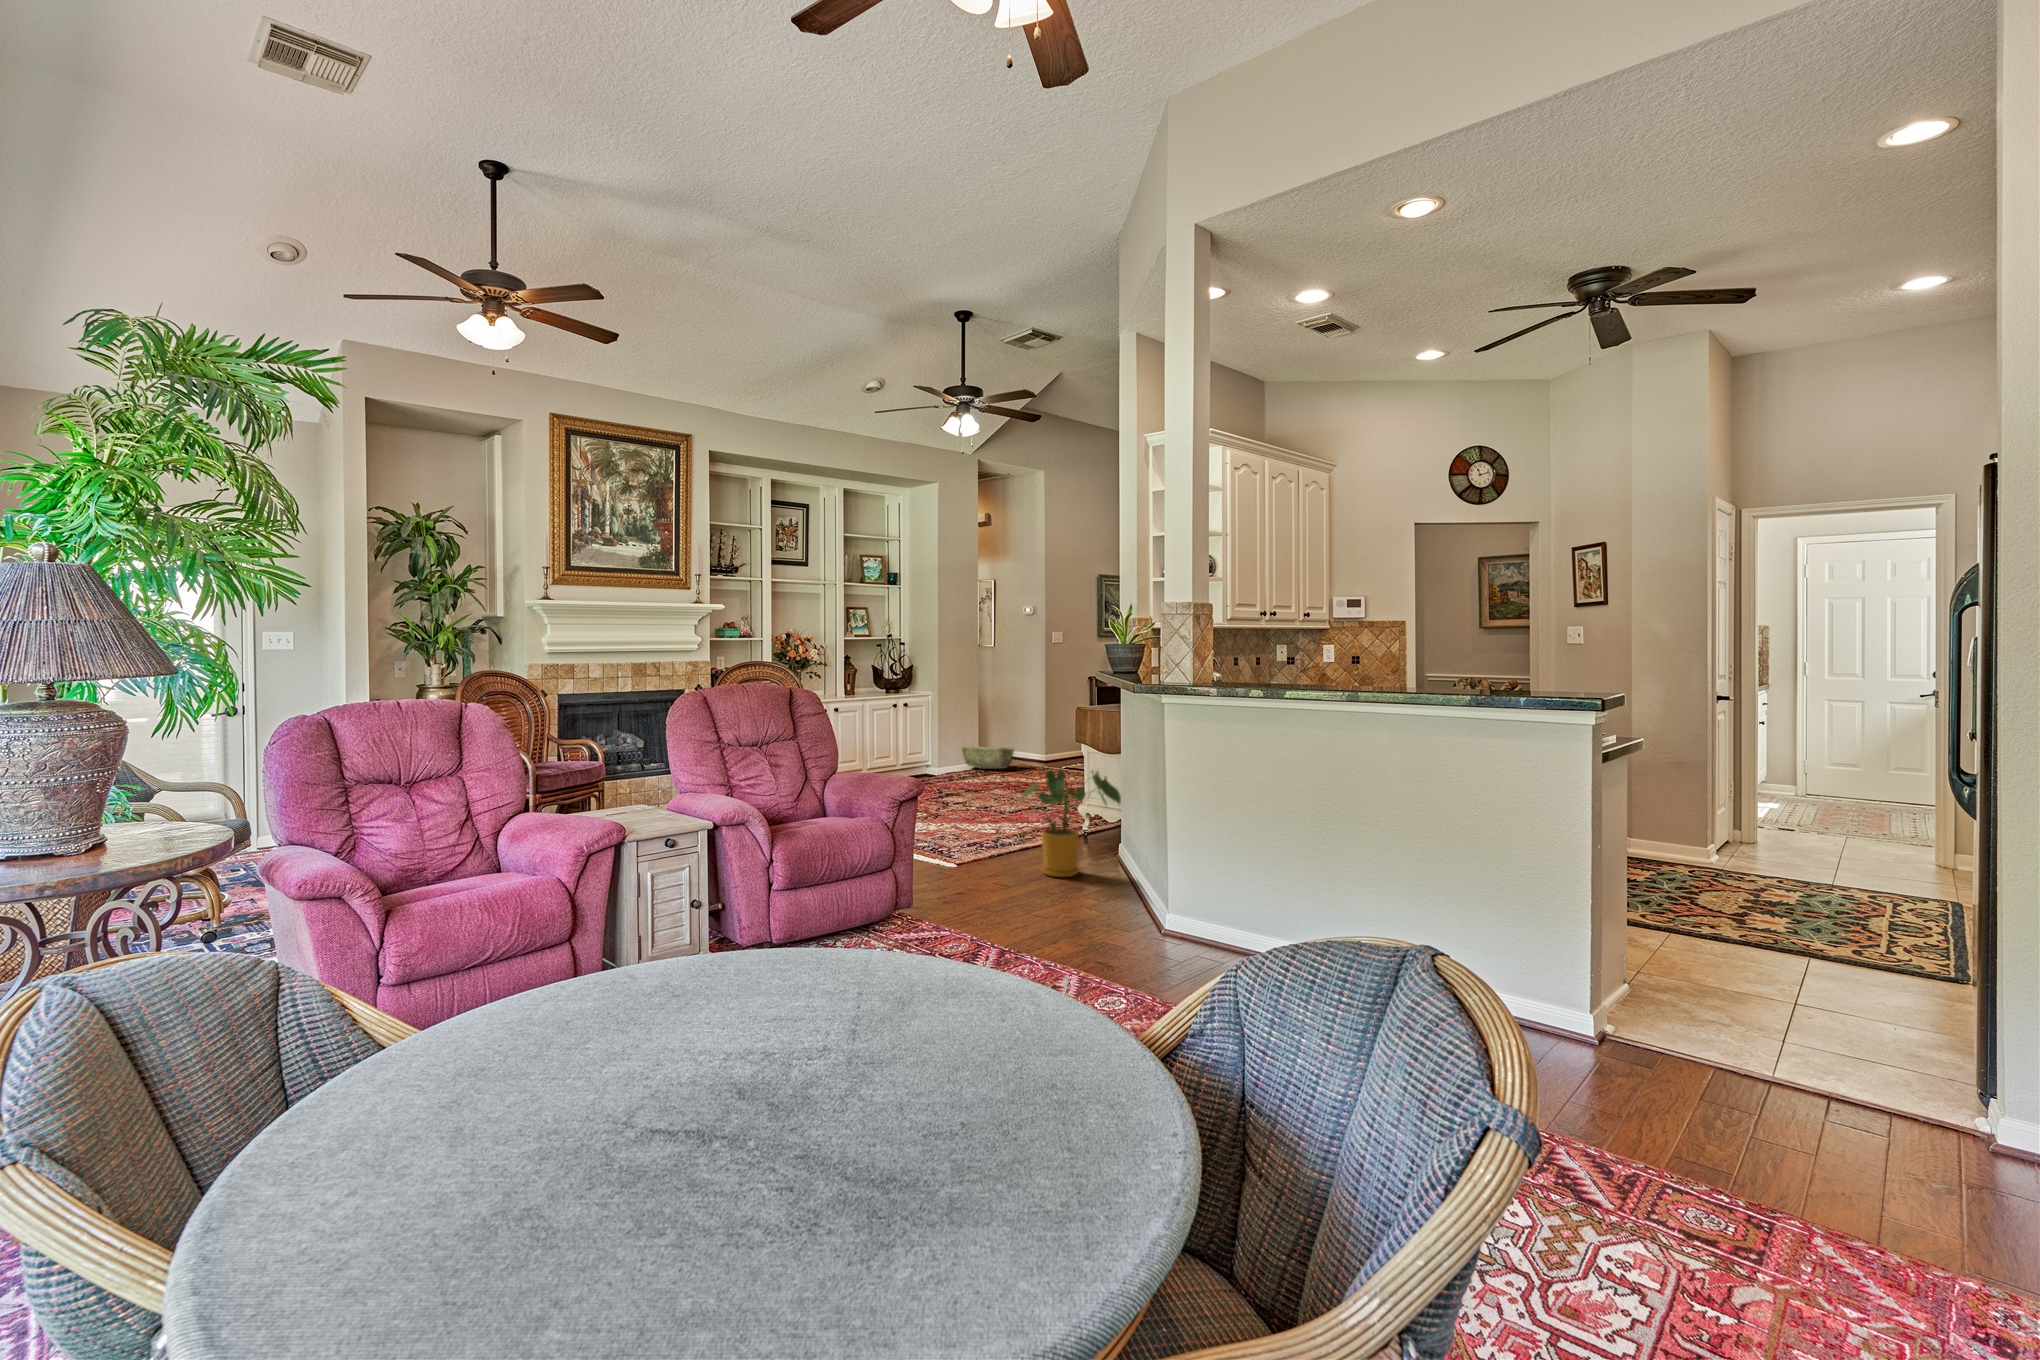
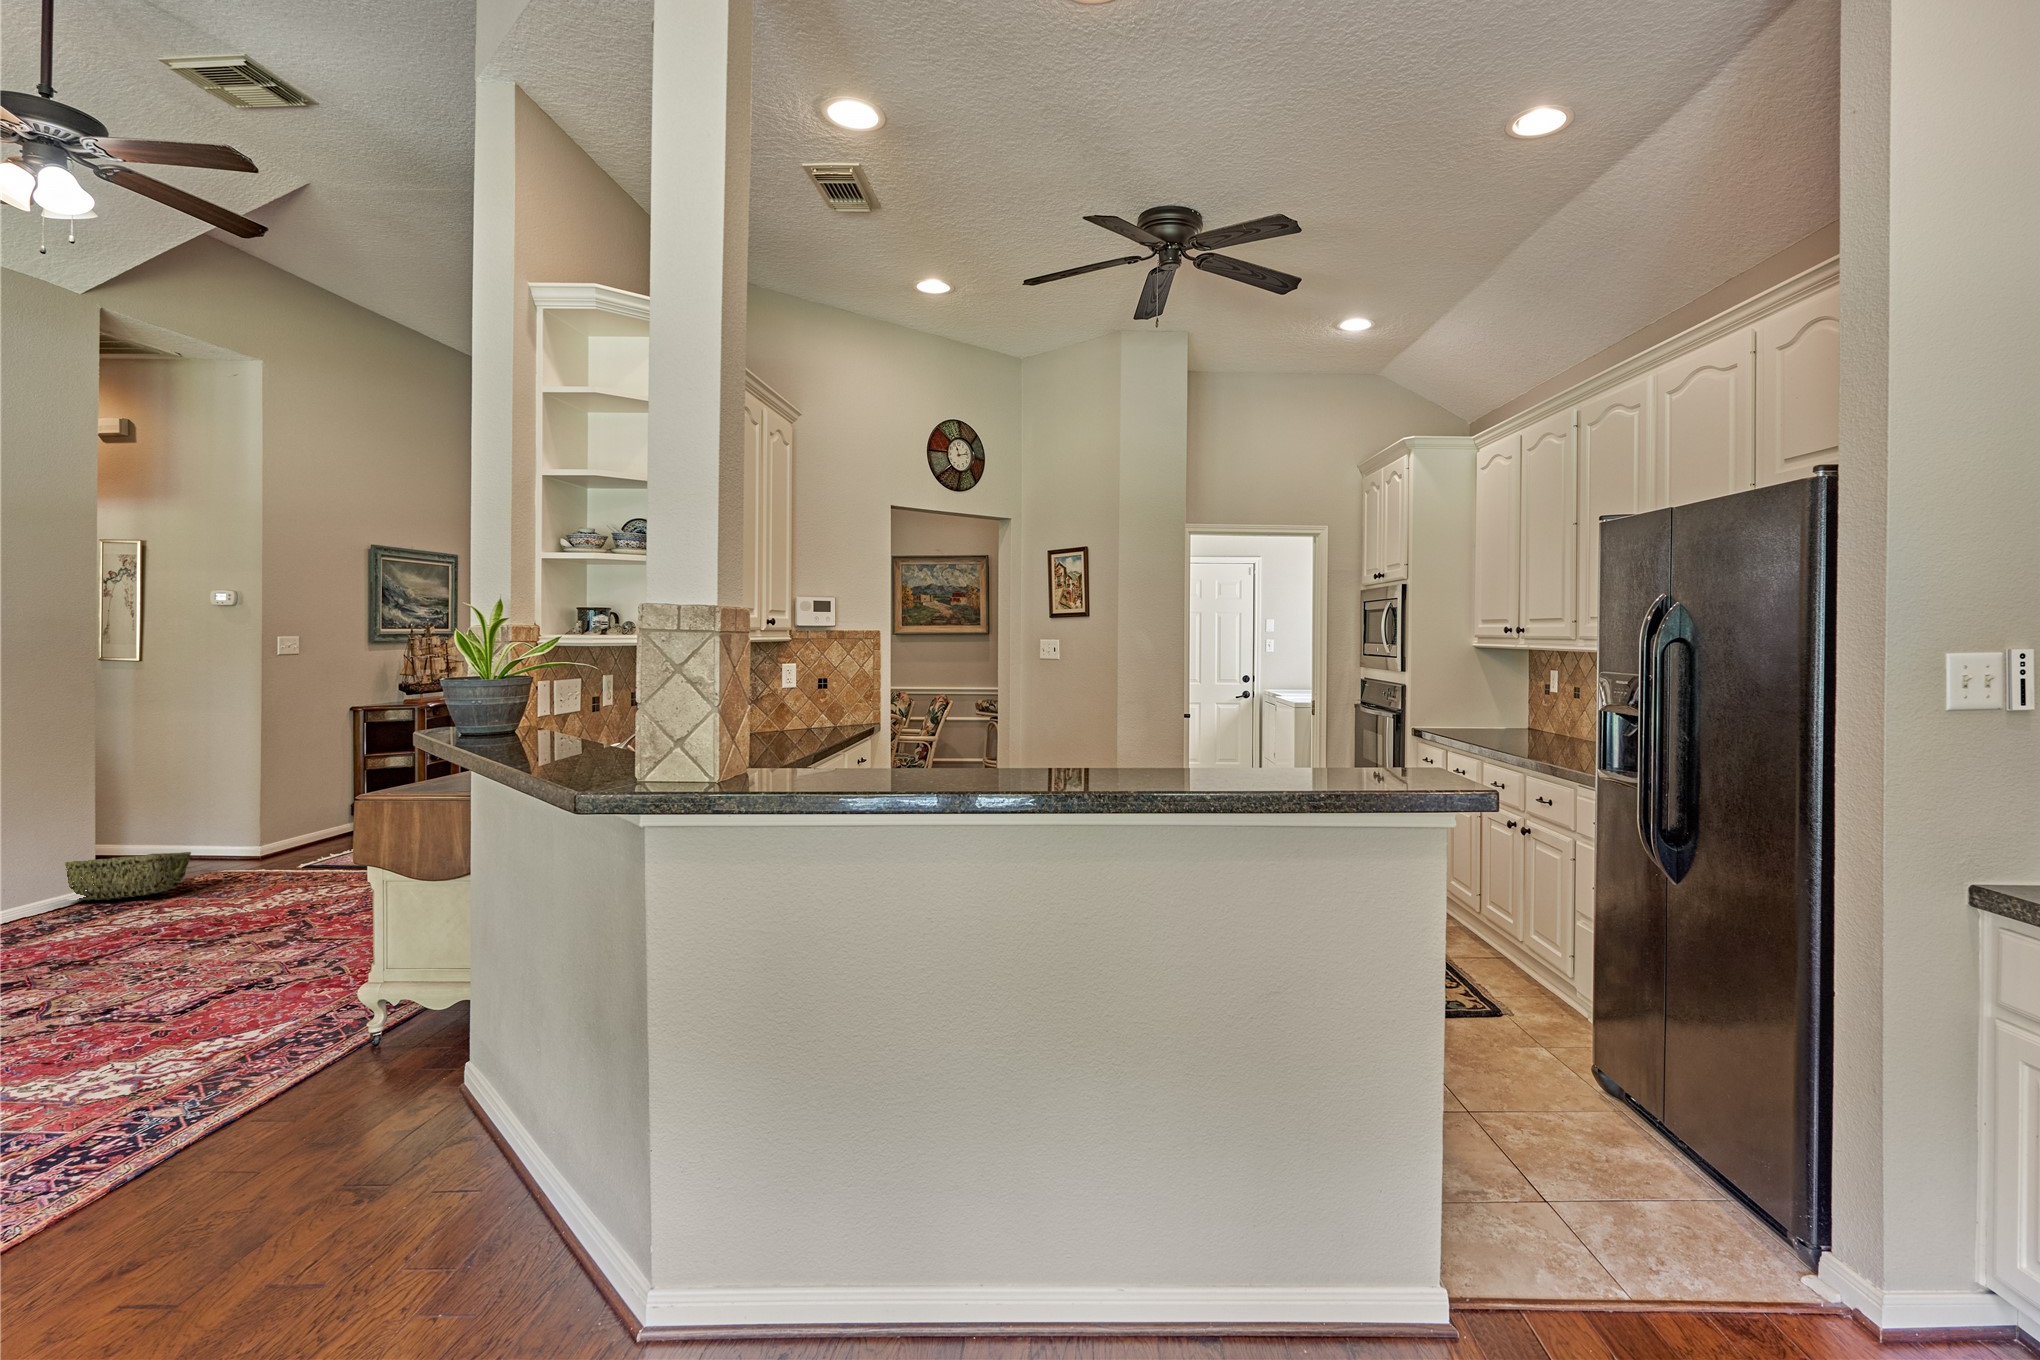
house plant: present [1010,770,1121,877] -> none [173,930,512,1217]

